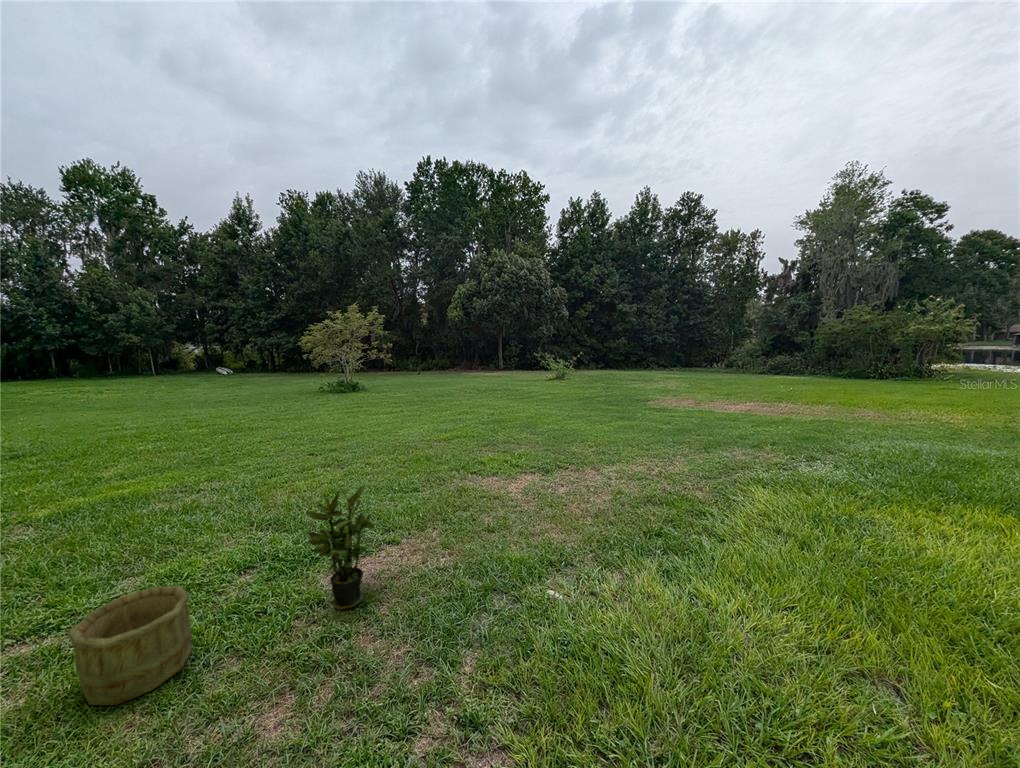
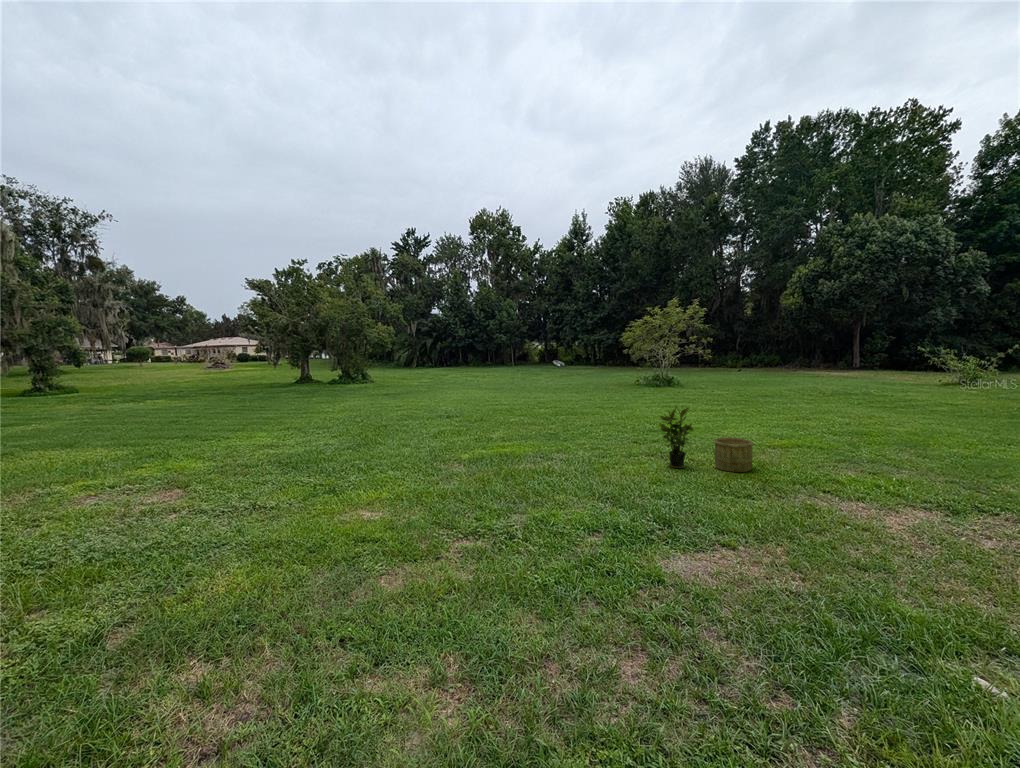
wooden bucket: present [68,586,191,705] -> present [714,437,754,472]

